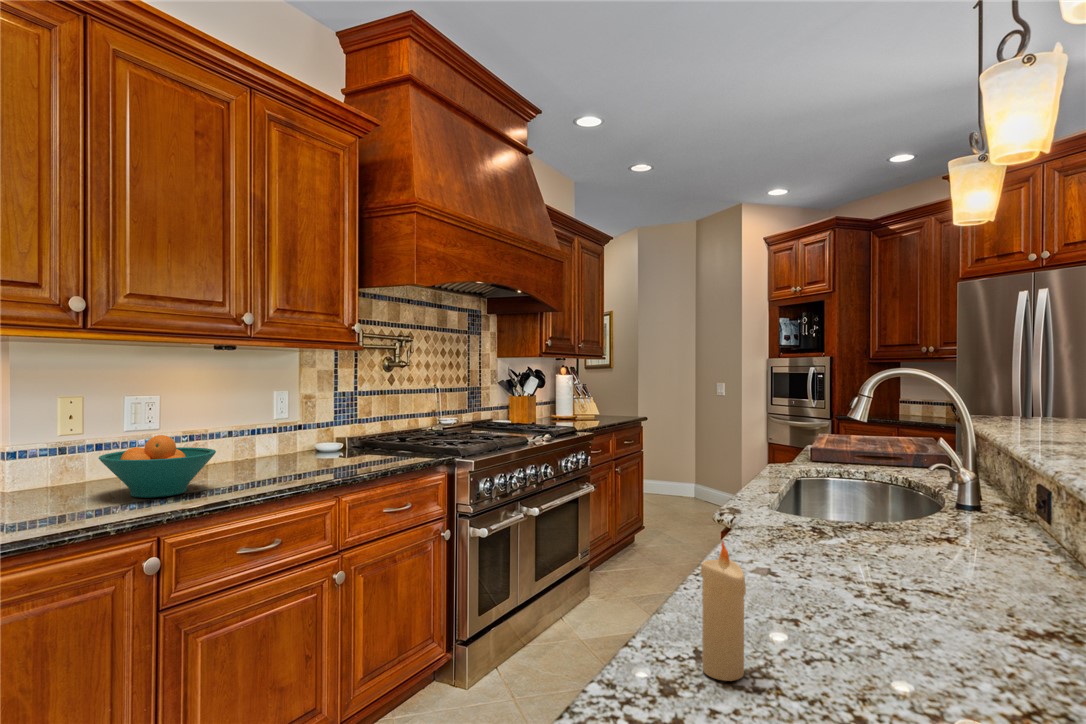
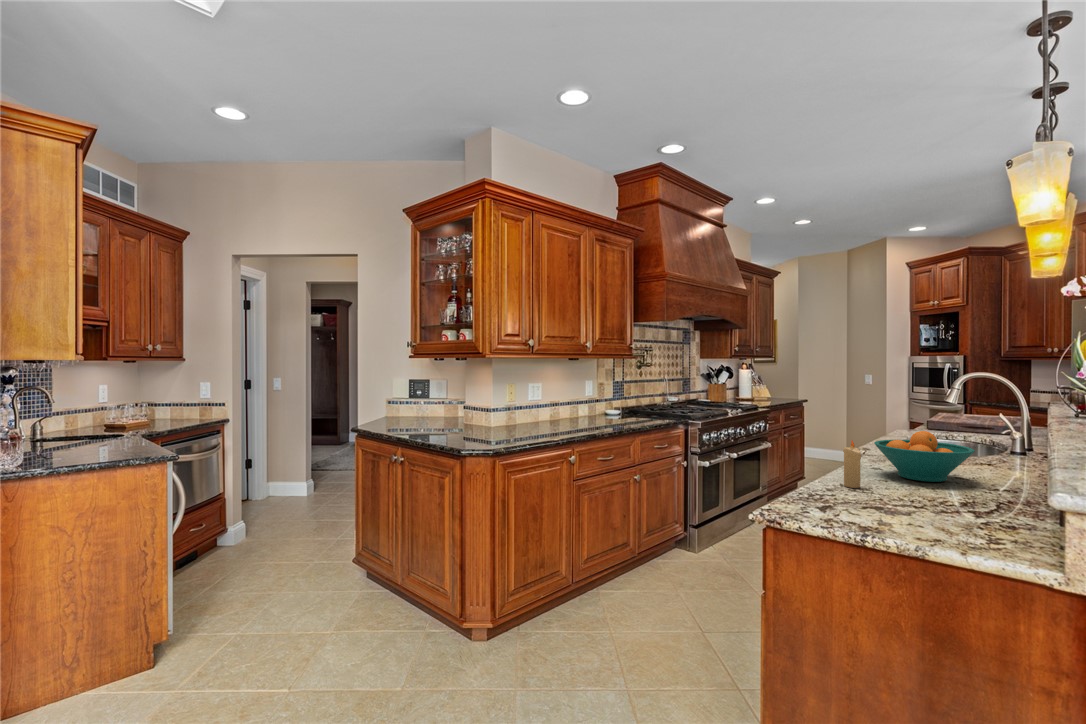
fruit bowl: present [99,435,216,498] -> present [874,431,975,482]

